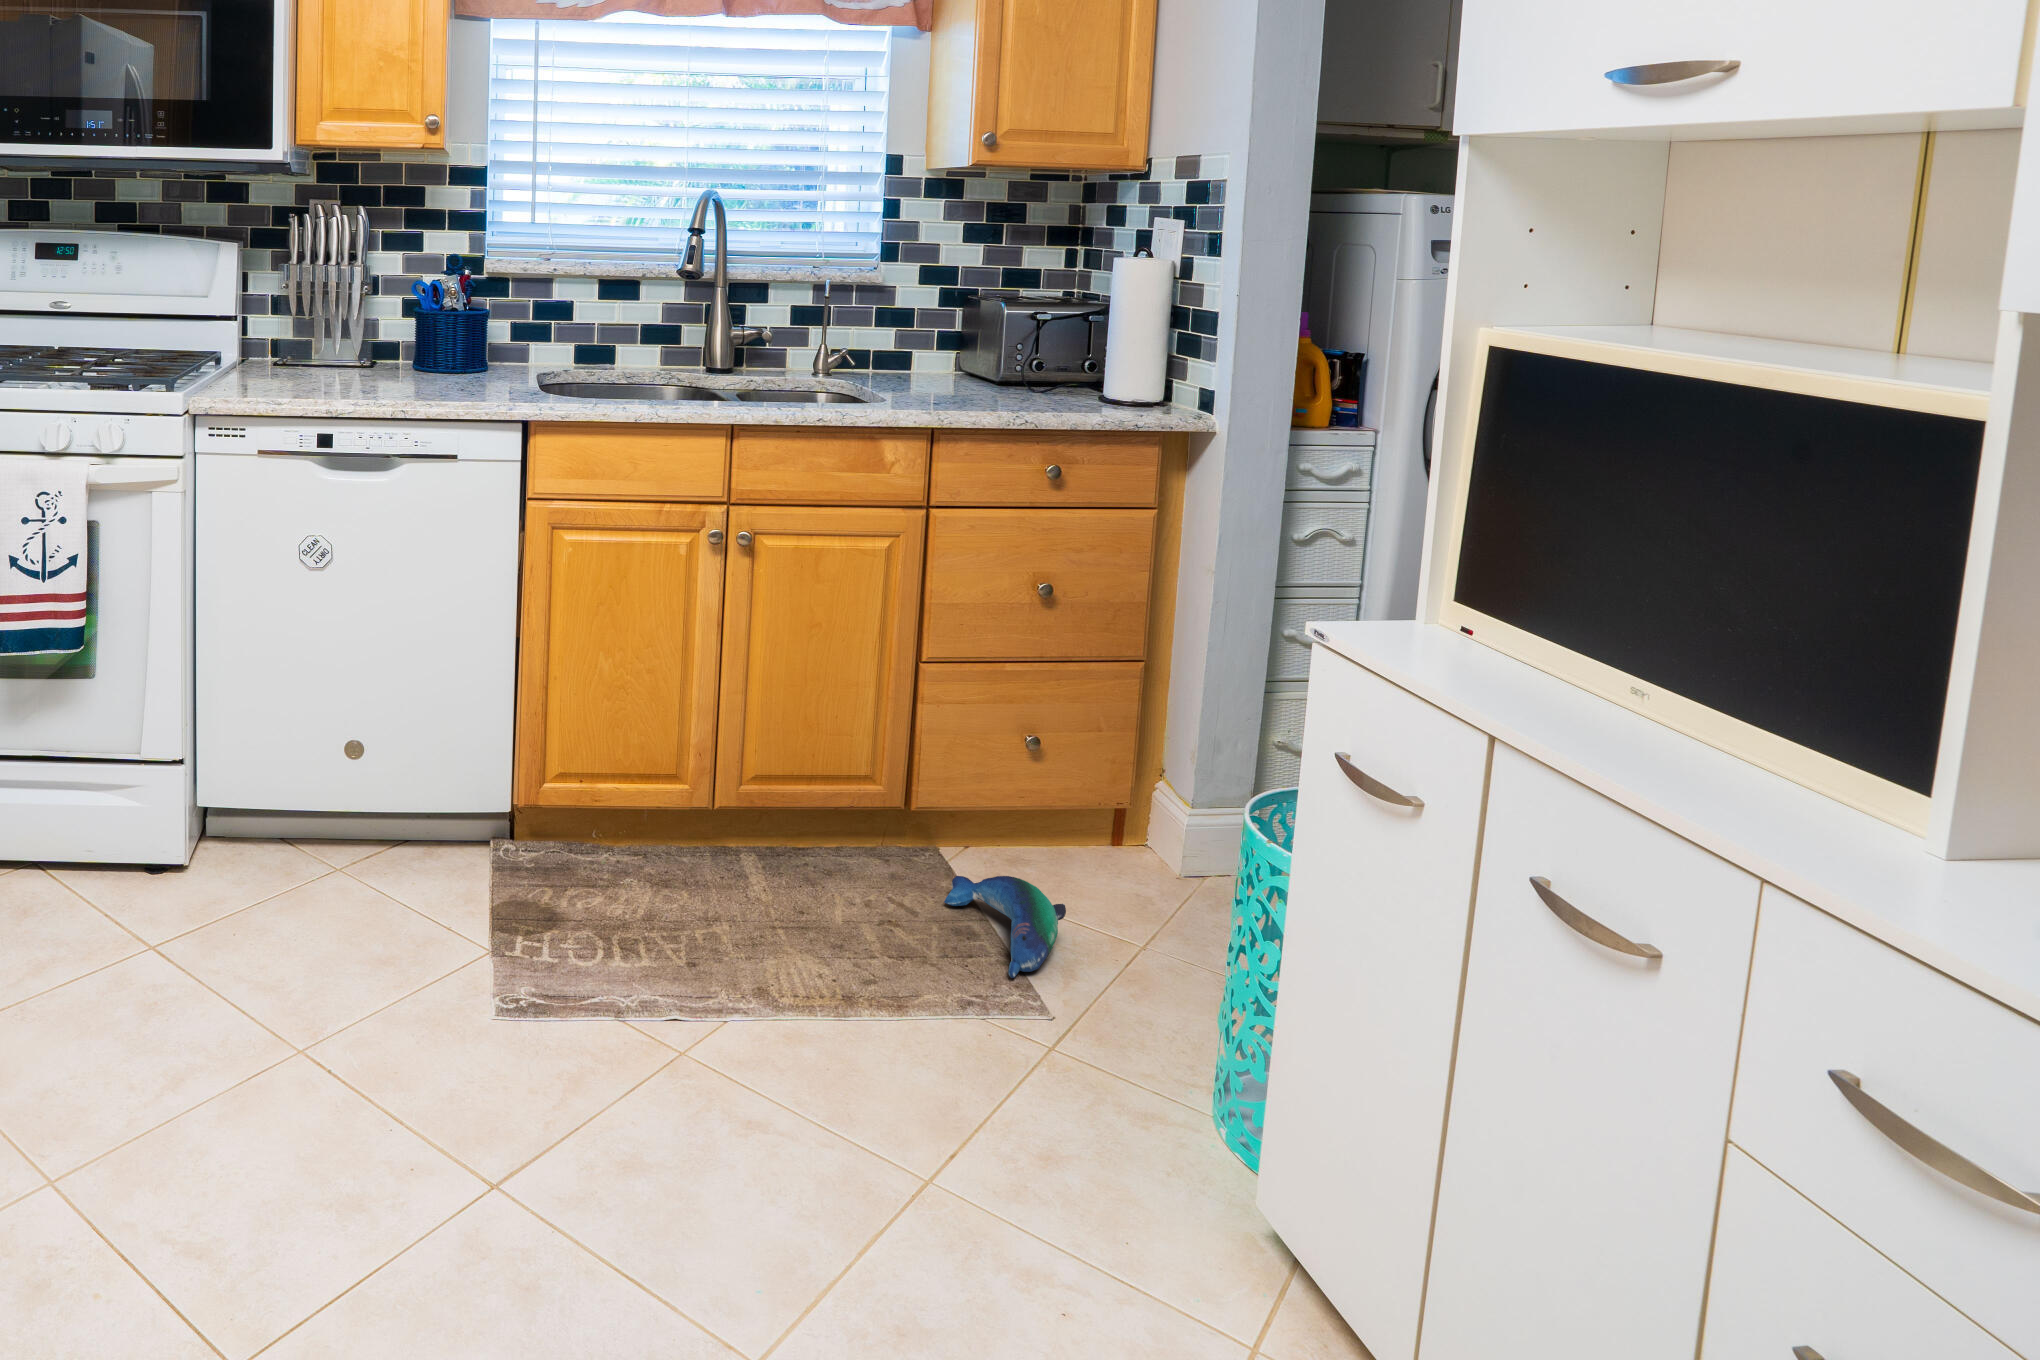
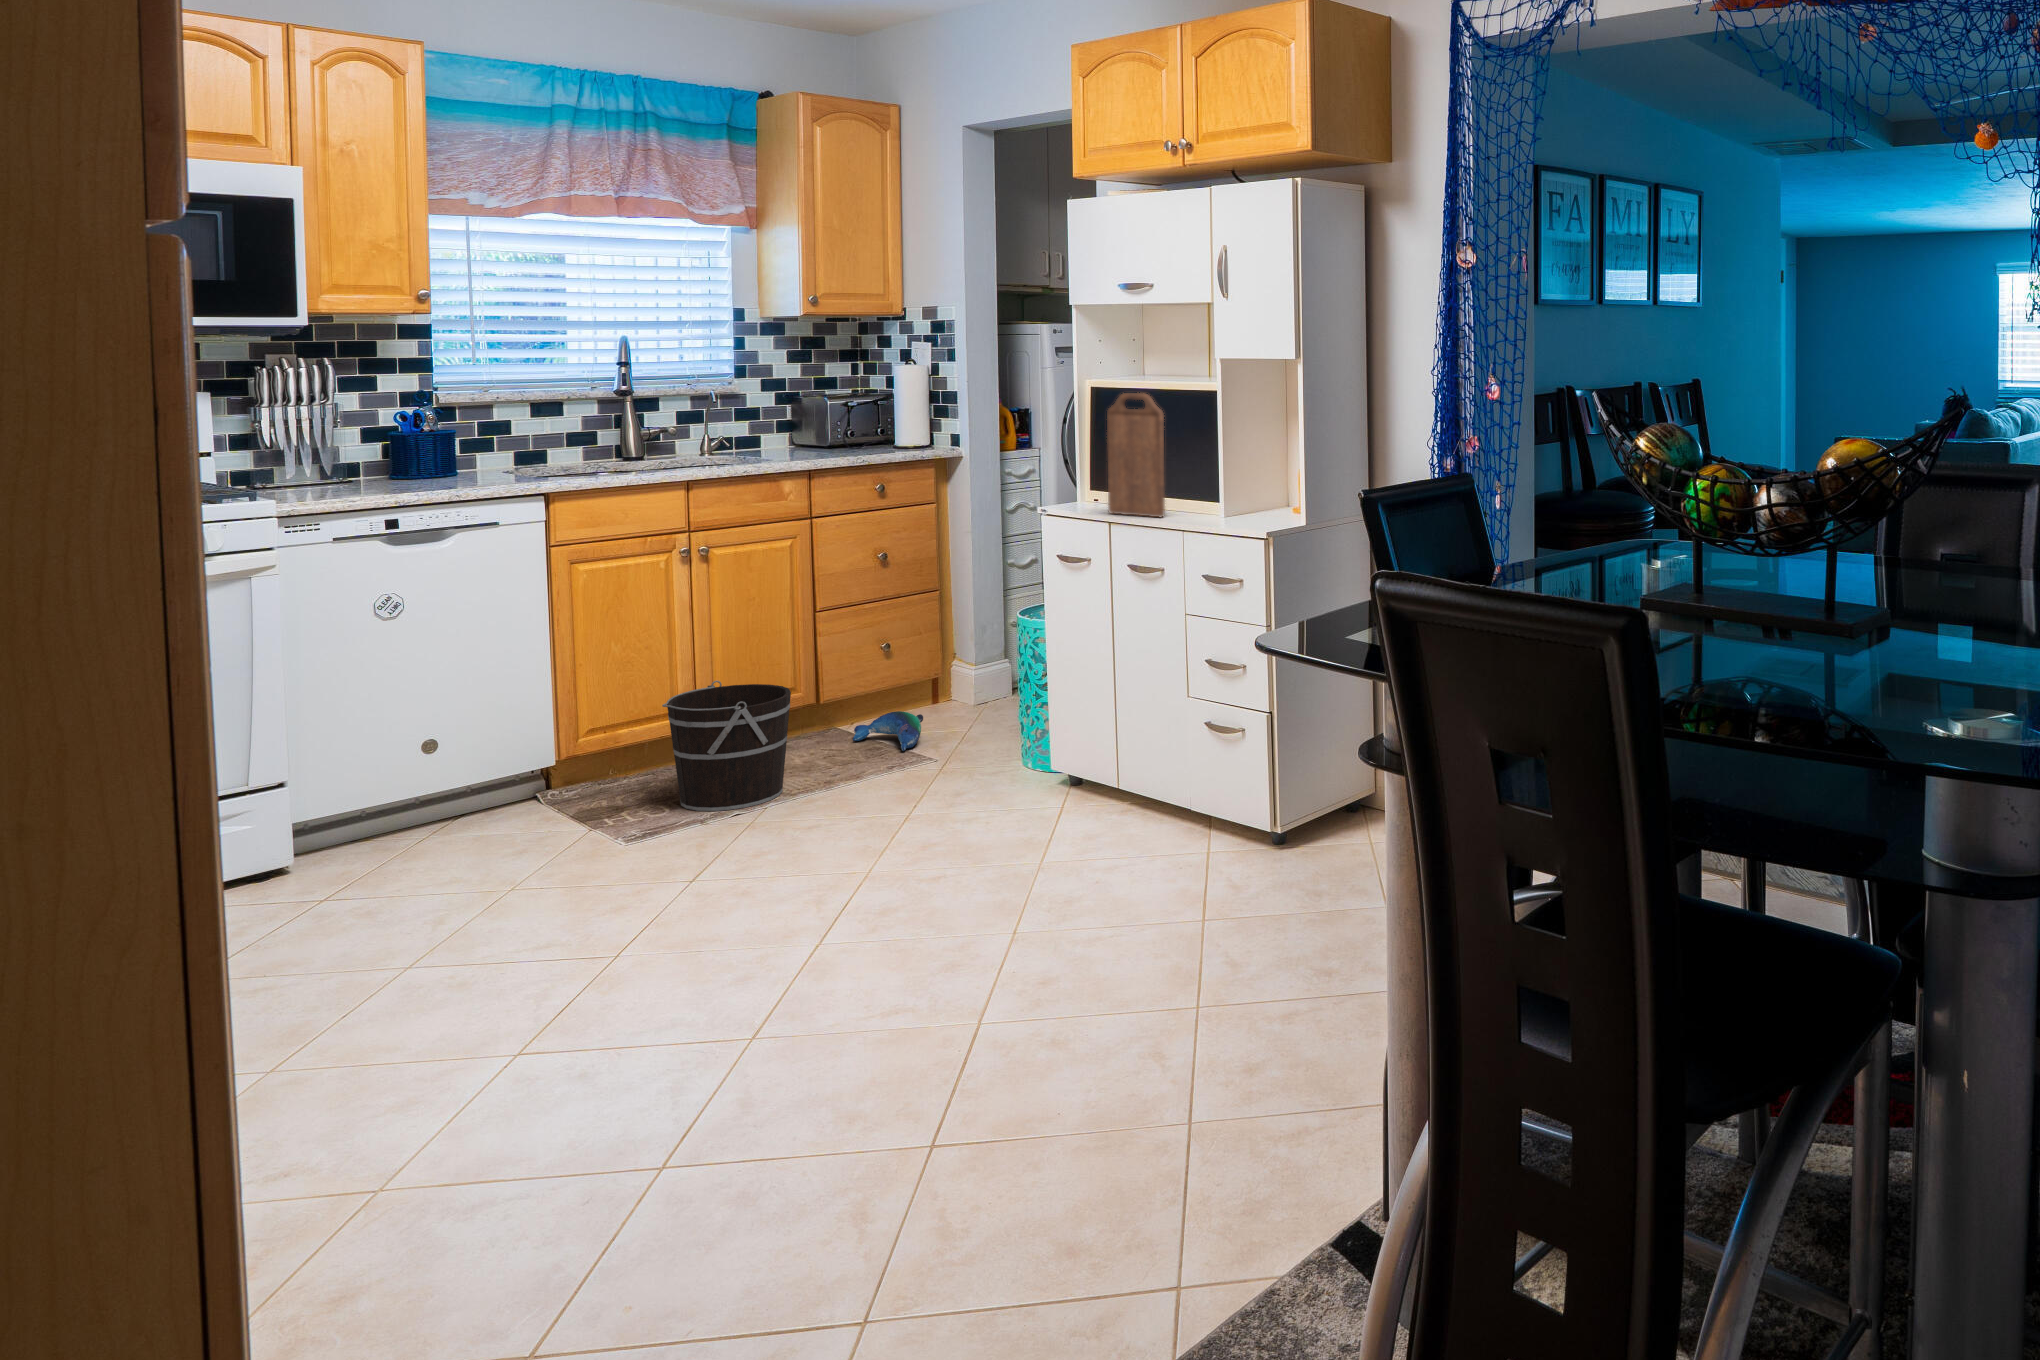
cutting board: none [1546,375,1828,809] -> present [1107,393,1165,517]
bucket: none [592,770,796,1037] -> present [662,681,791,811]

